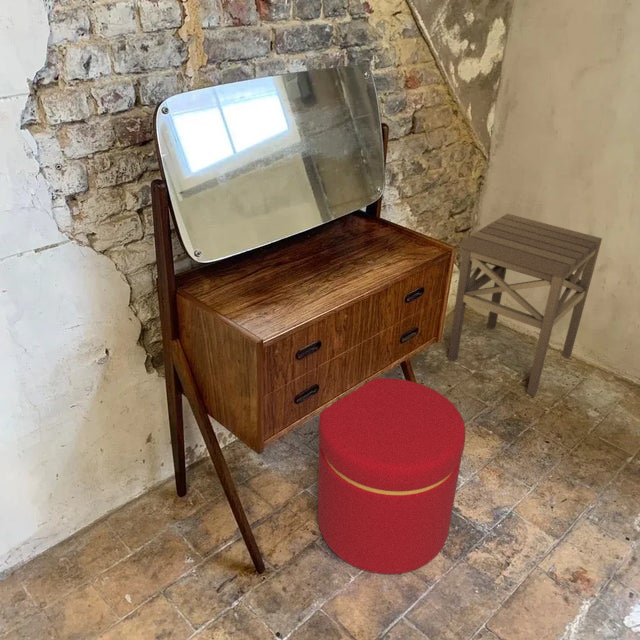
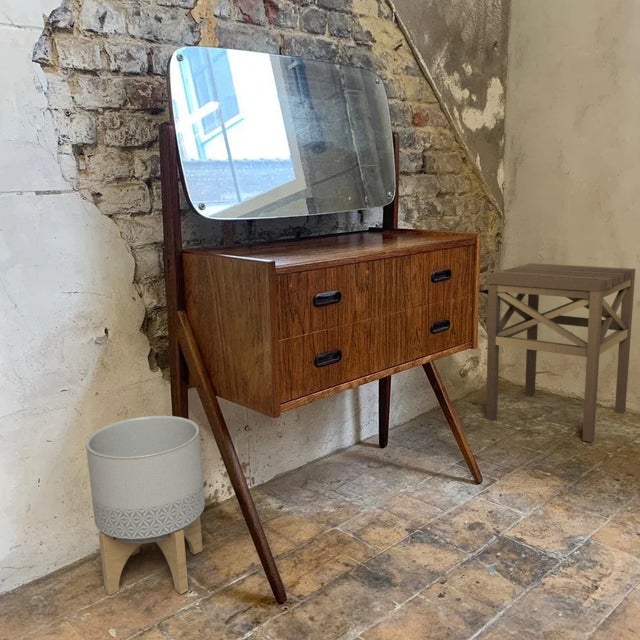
ottoman: present [318,378,465,574] -> none [346,372,520,600]
planter: none [100,415,200,559] -> present [86,416,205,595]

